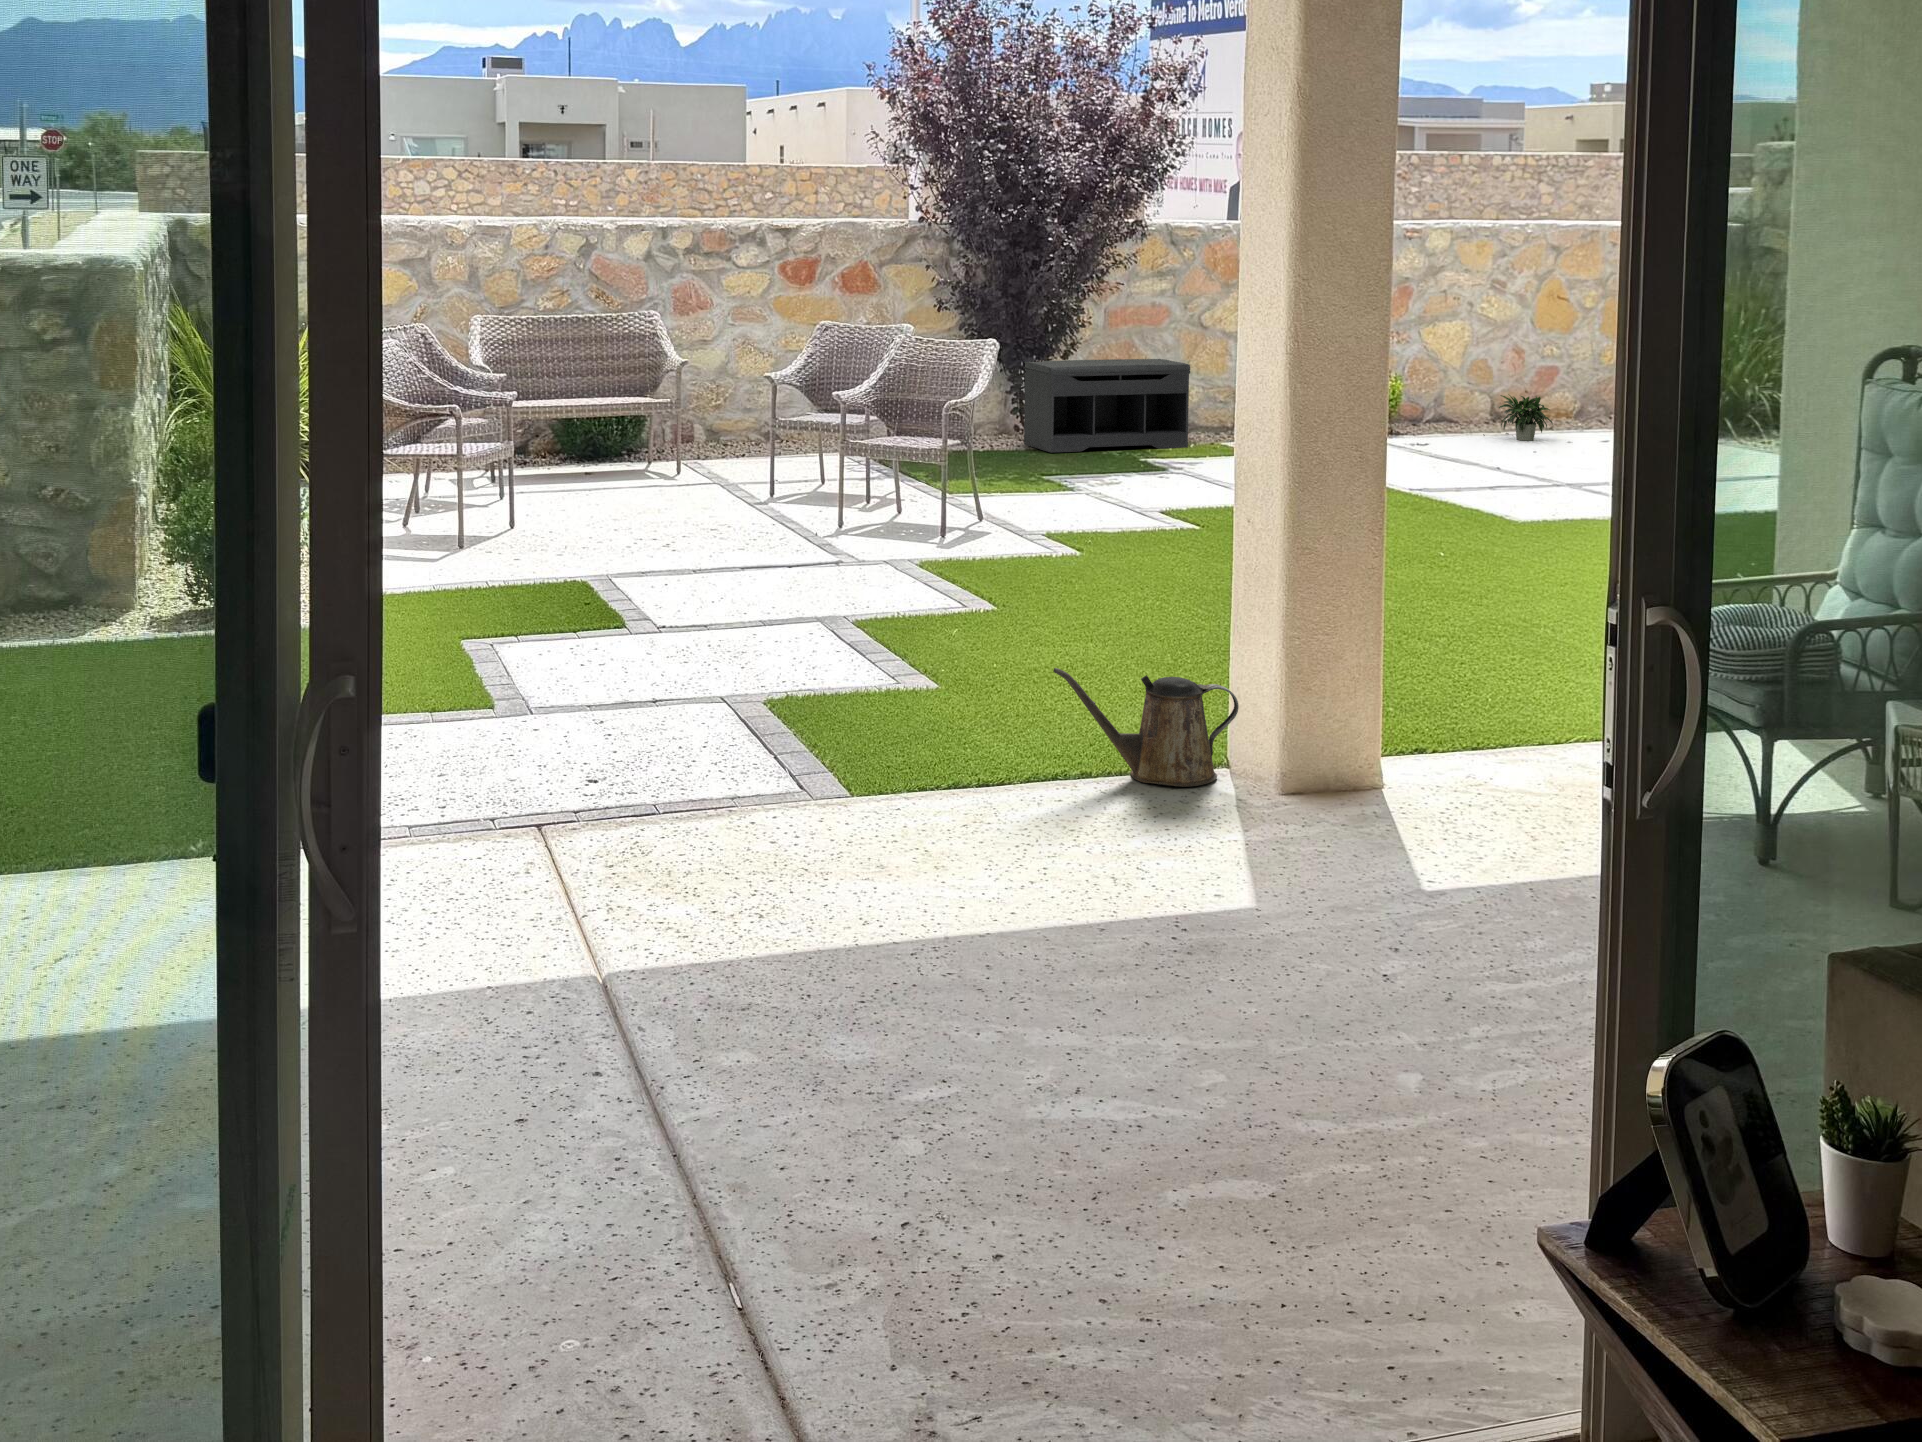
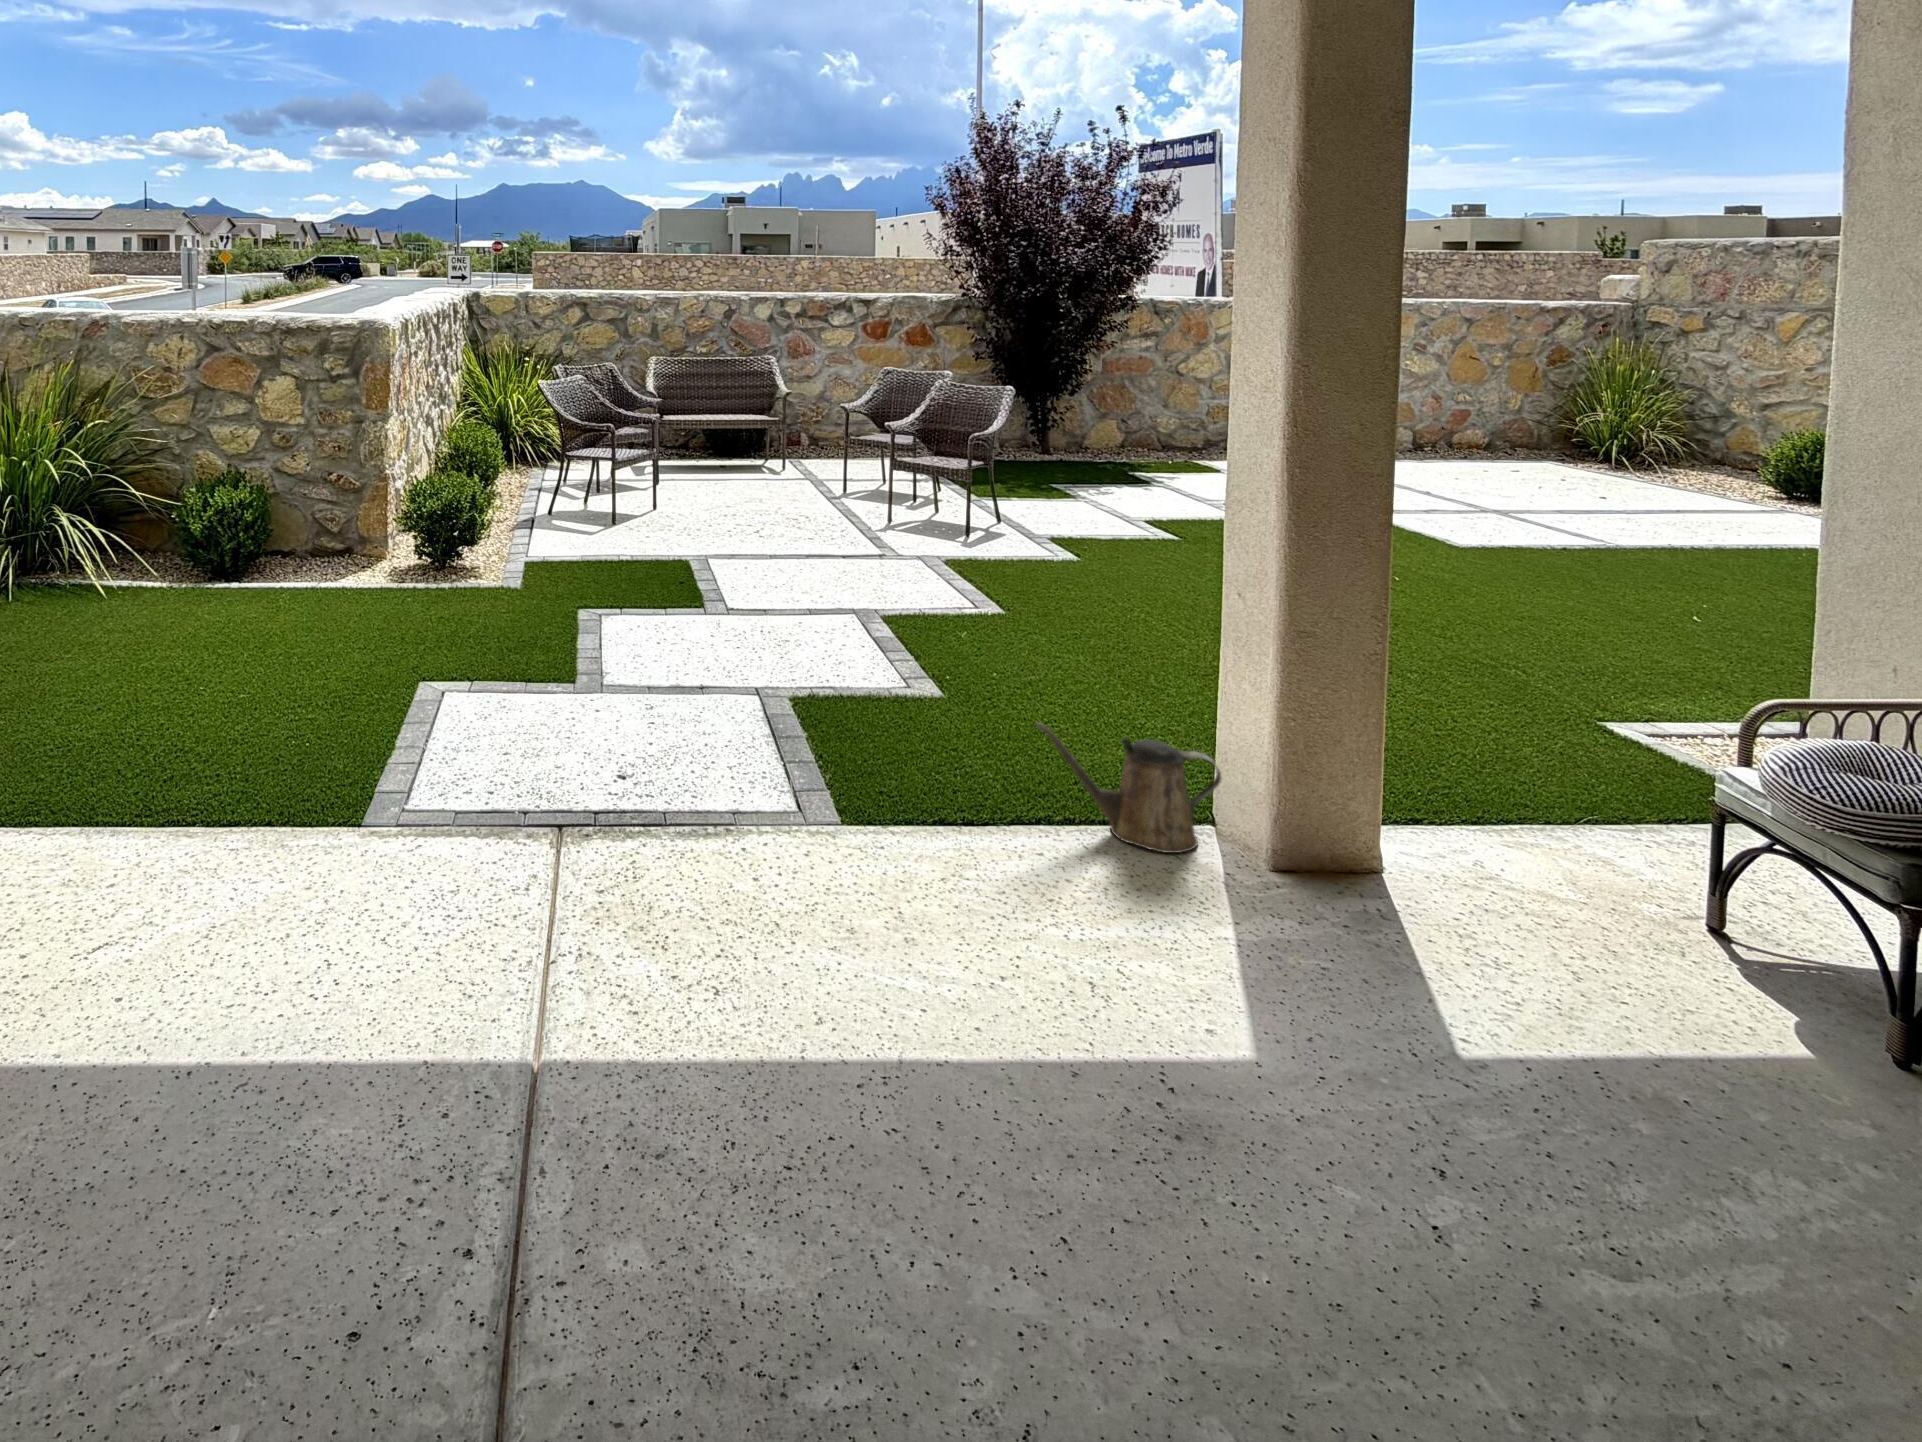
bench: present [1024,359,1190,453] -> none [1040,397,1170,465]
potted plant: present [1484,395,1553,441] -> none [1416,433,1481,470]

